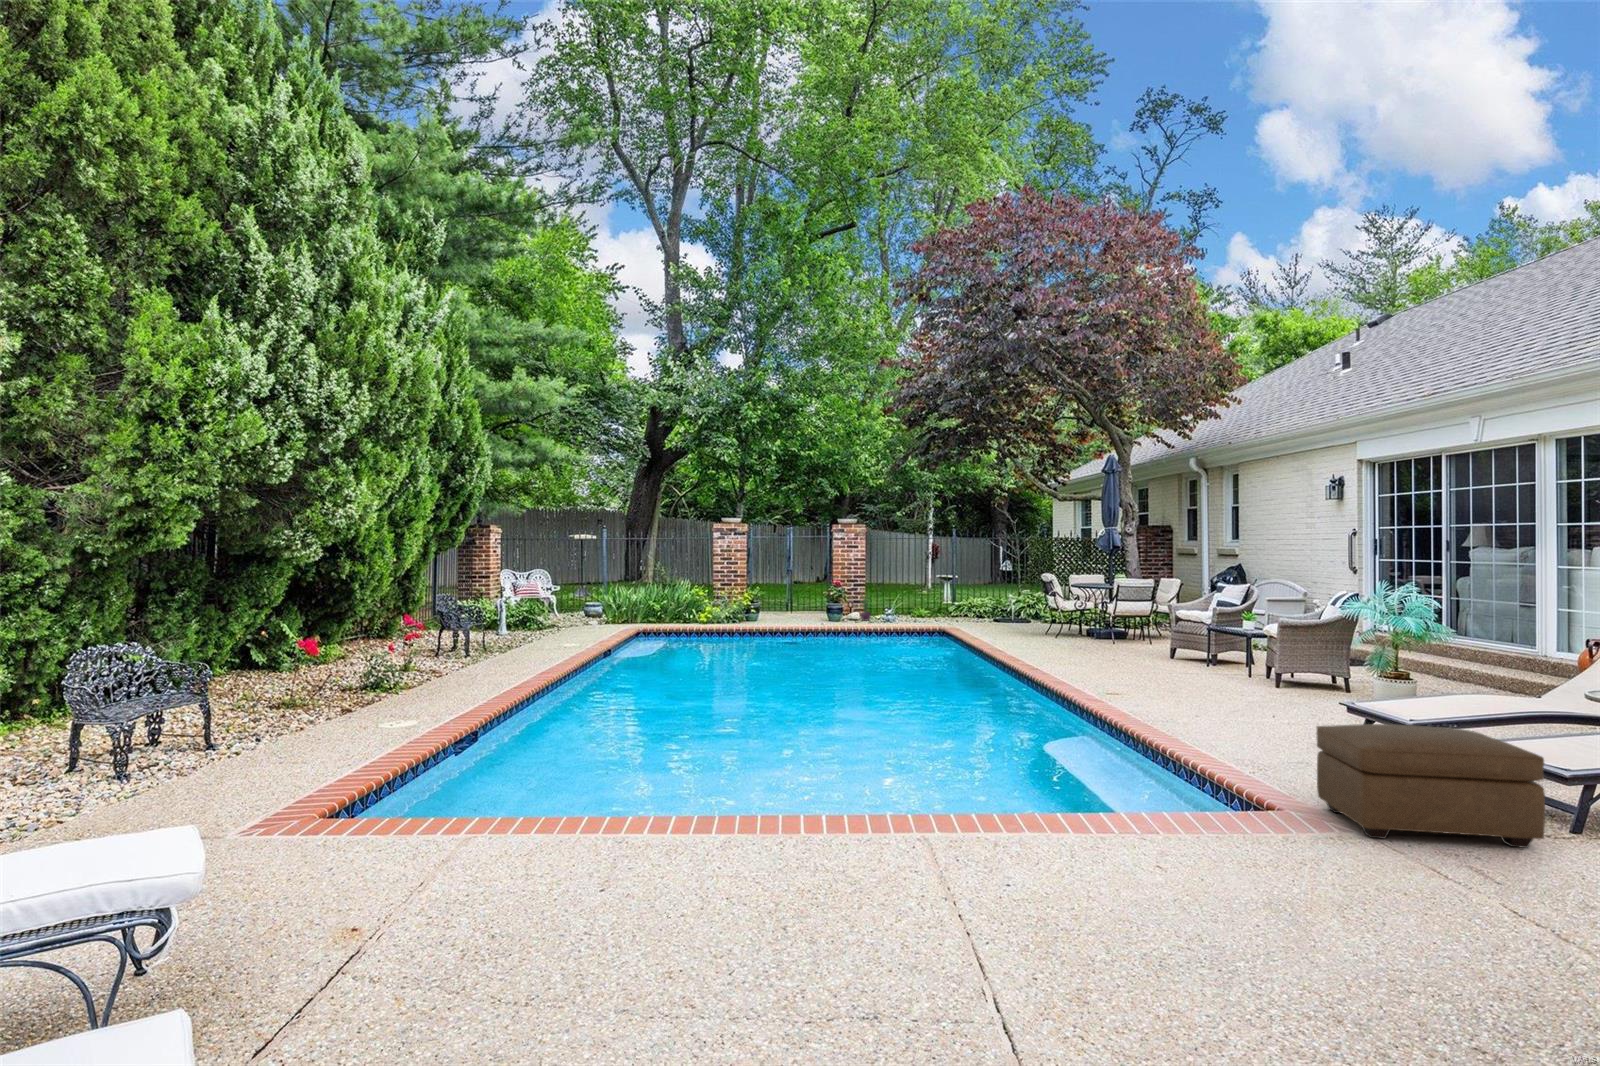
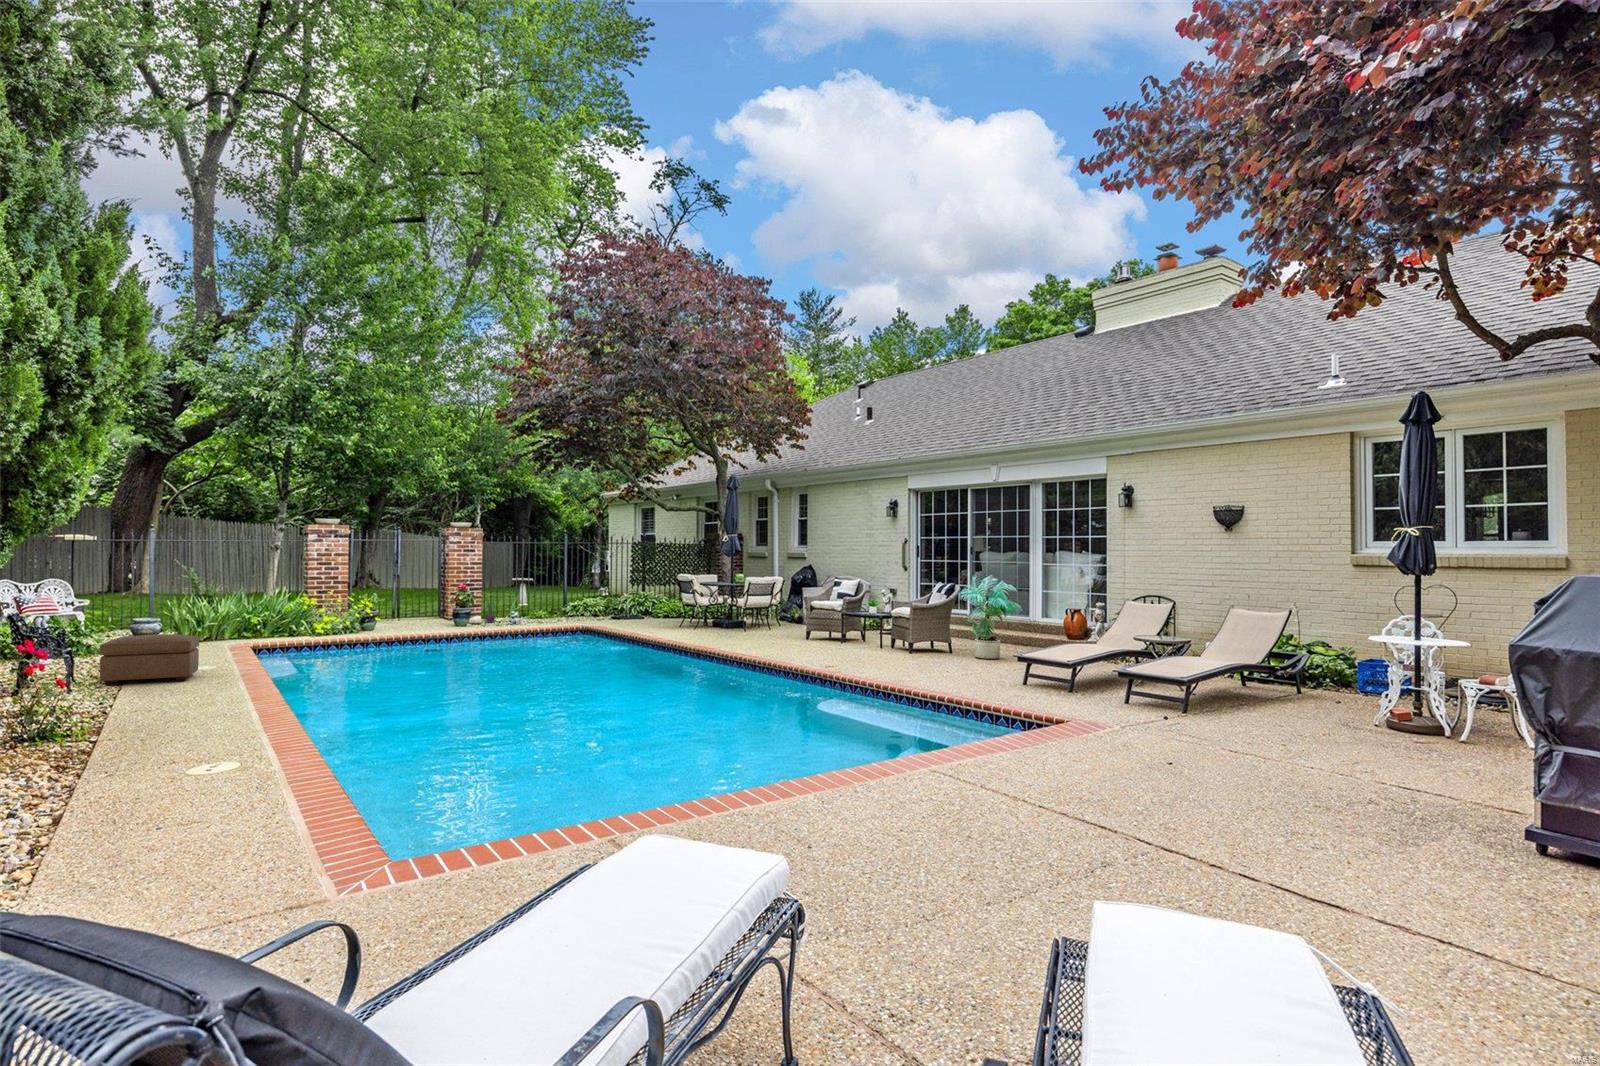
ottoman: present [1316,724,1545,848] -> present [99,634,199,686]

